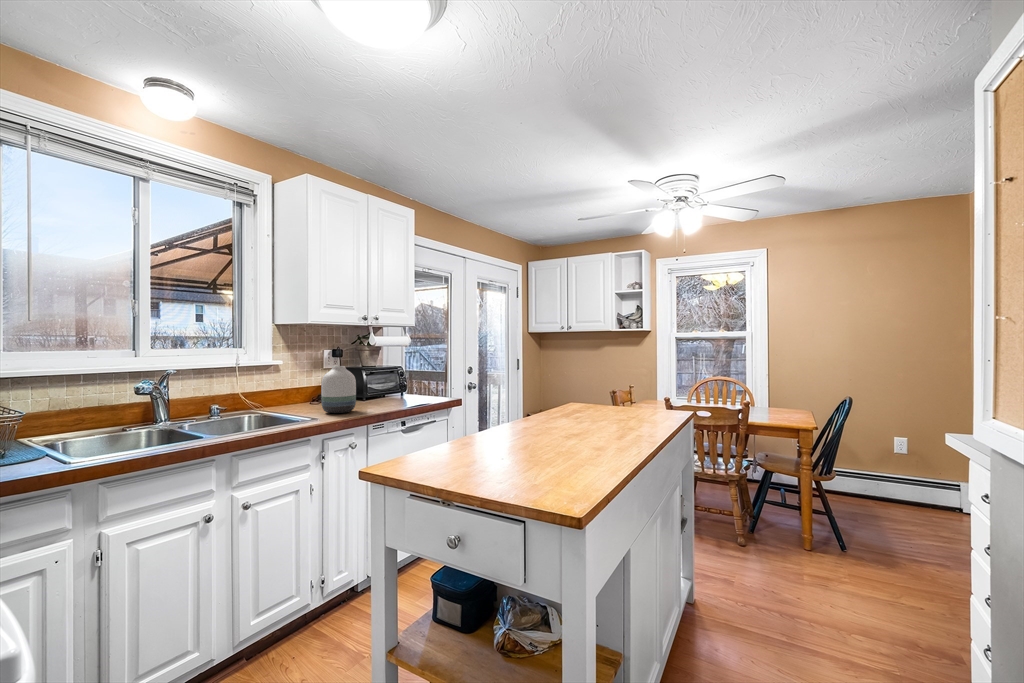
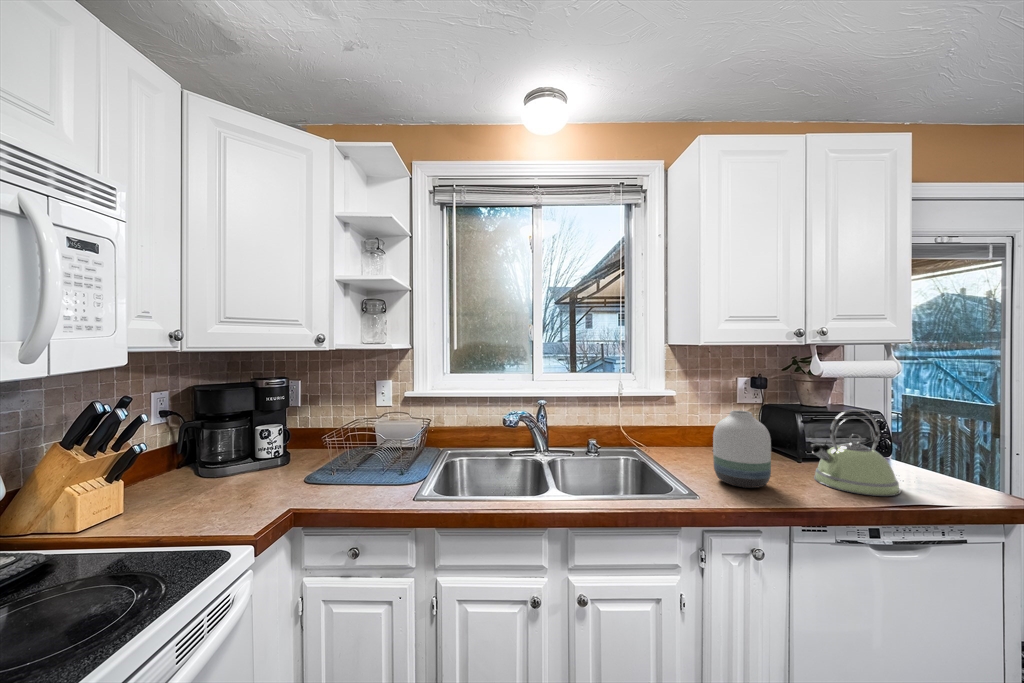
kettle: none [374,362,413,406] -> present [811,409,901,496]

